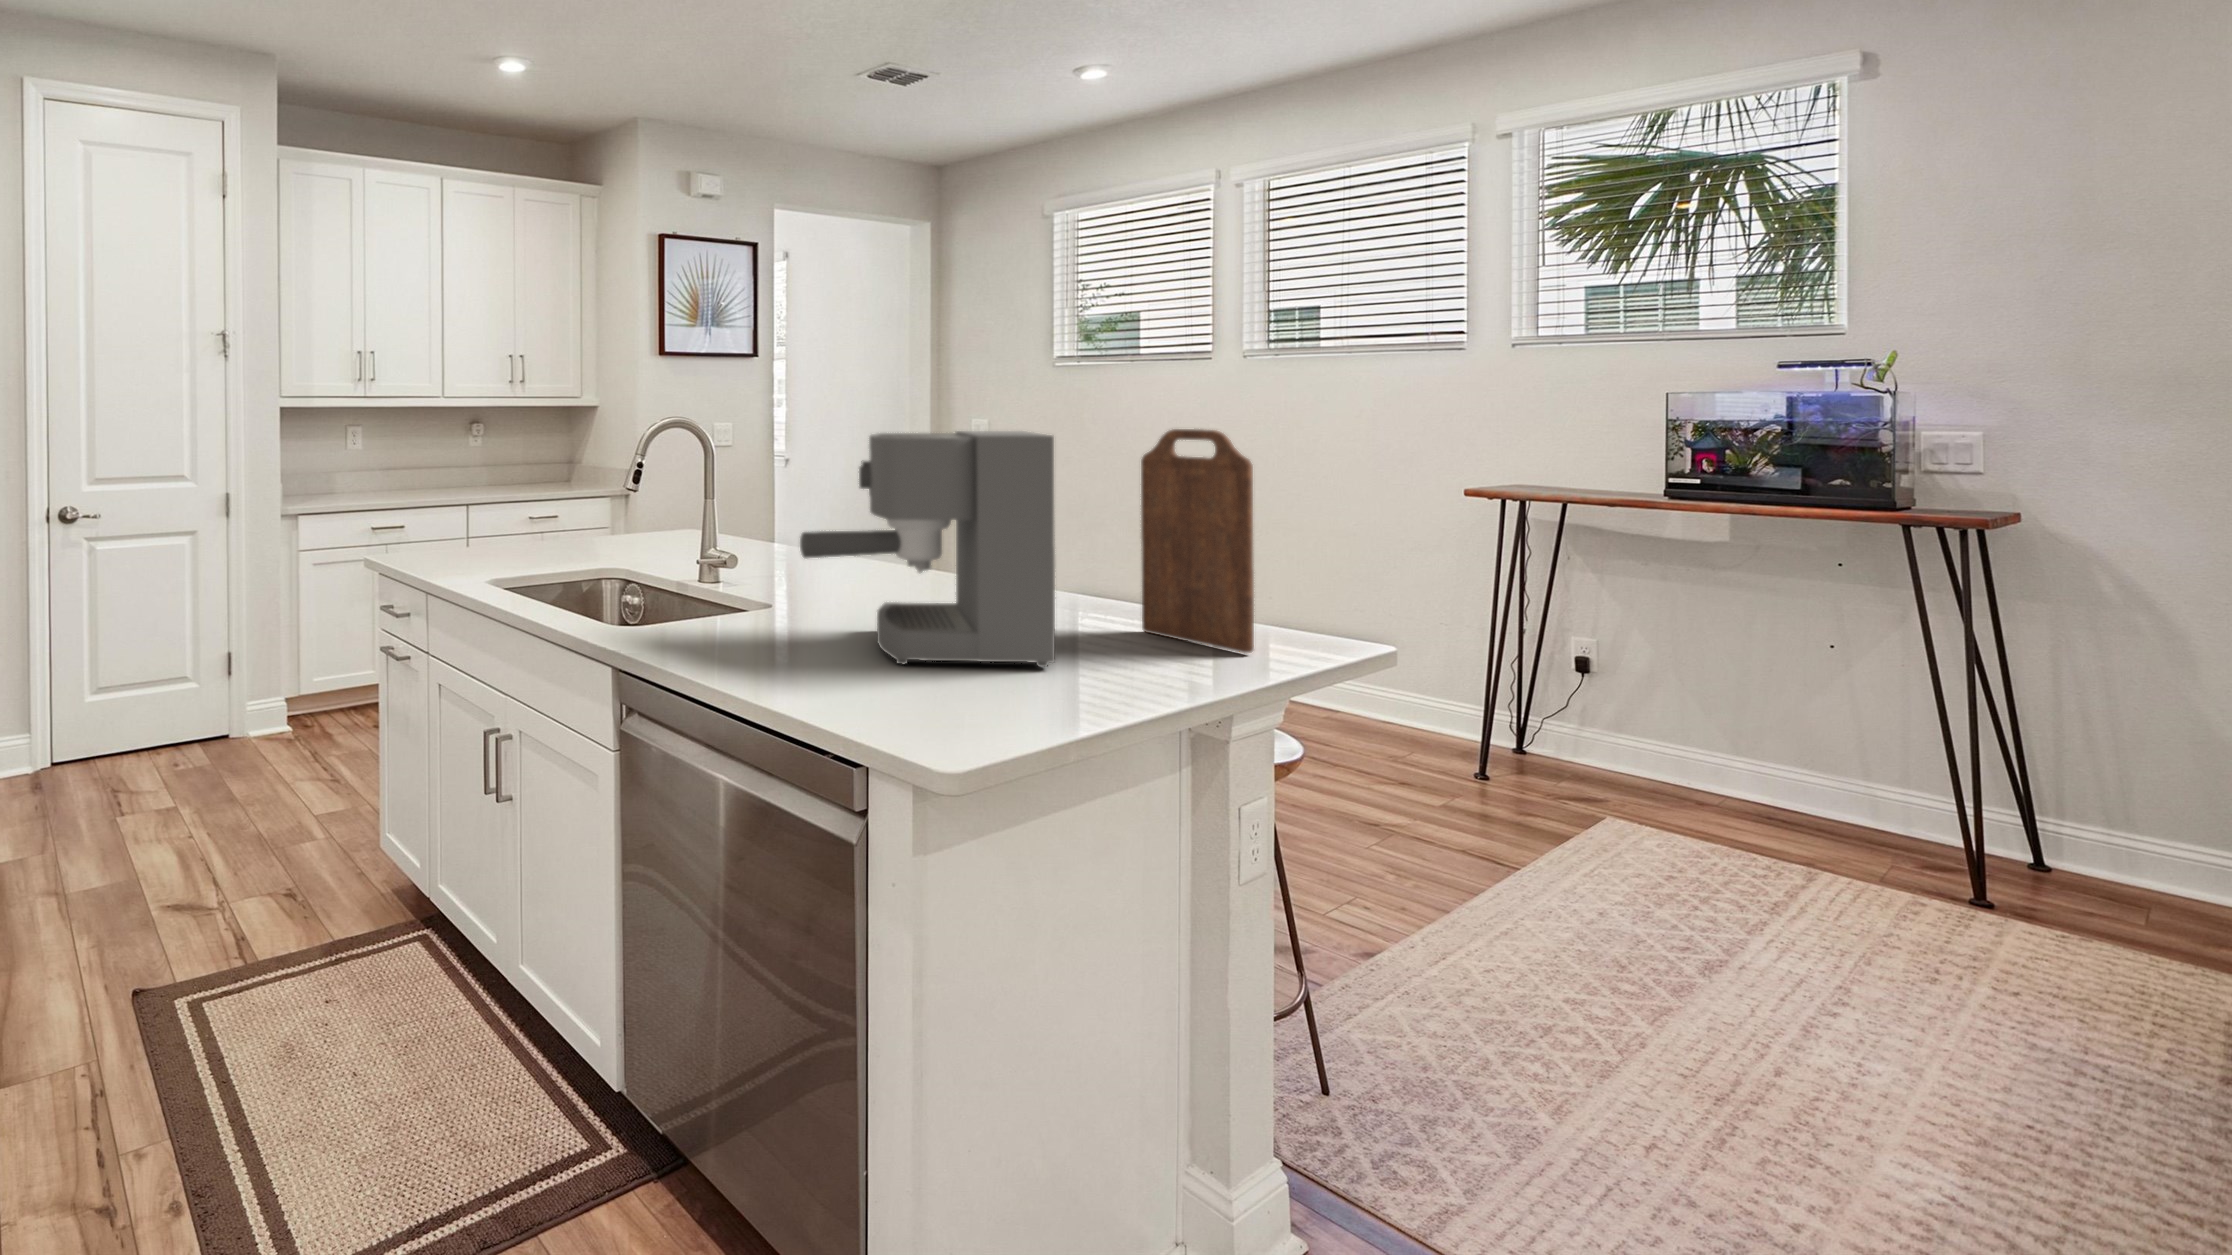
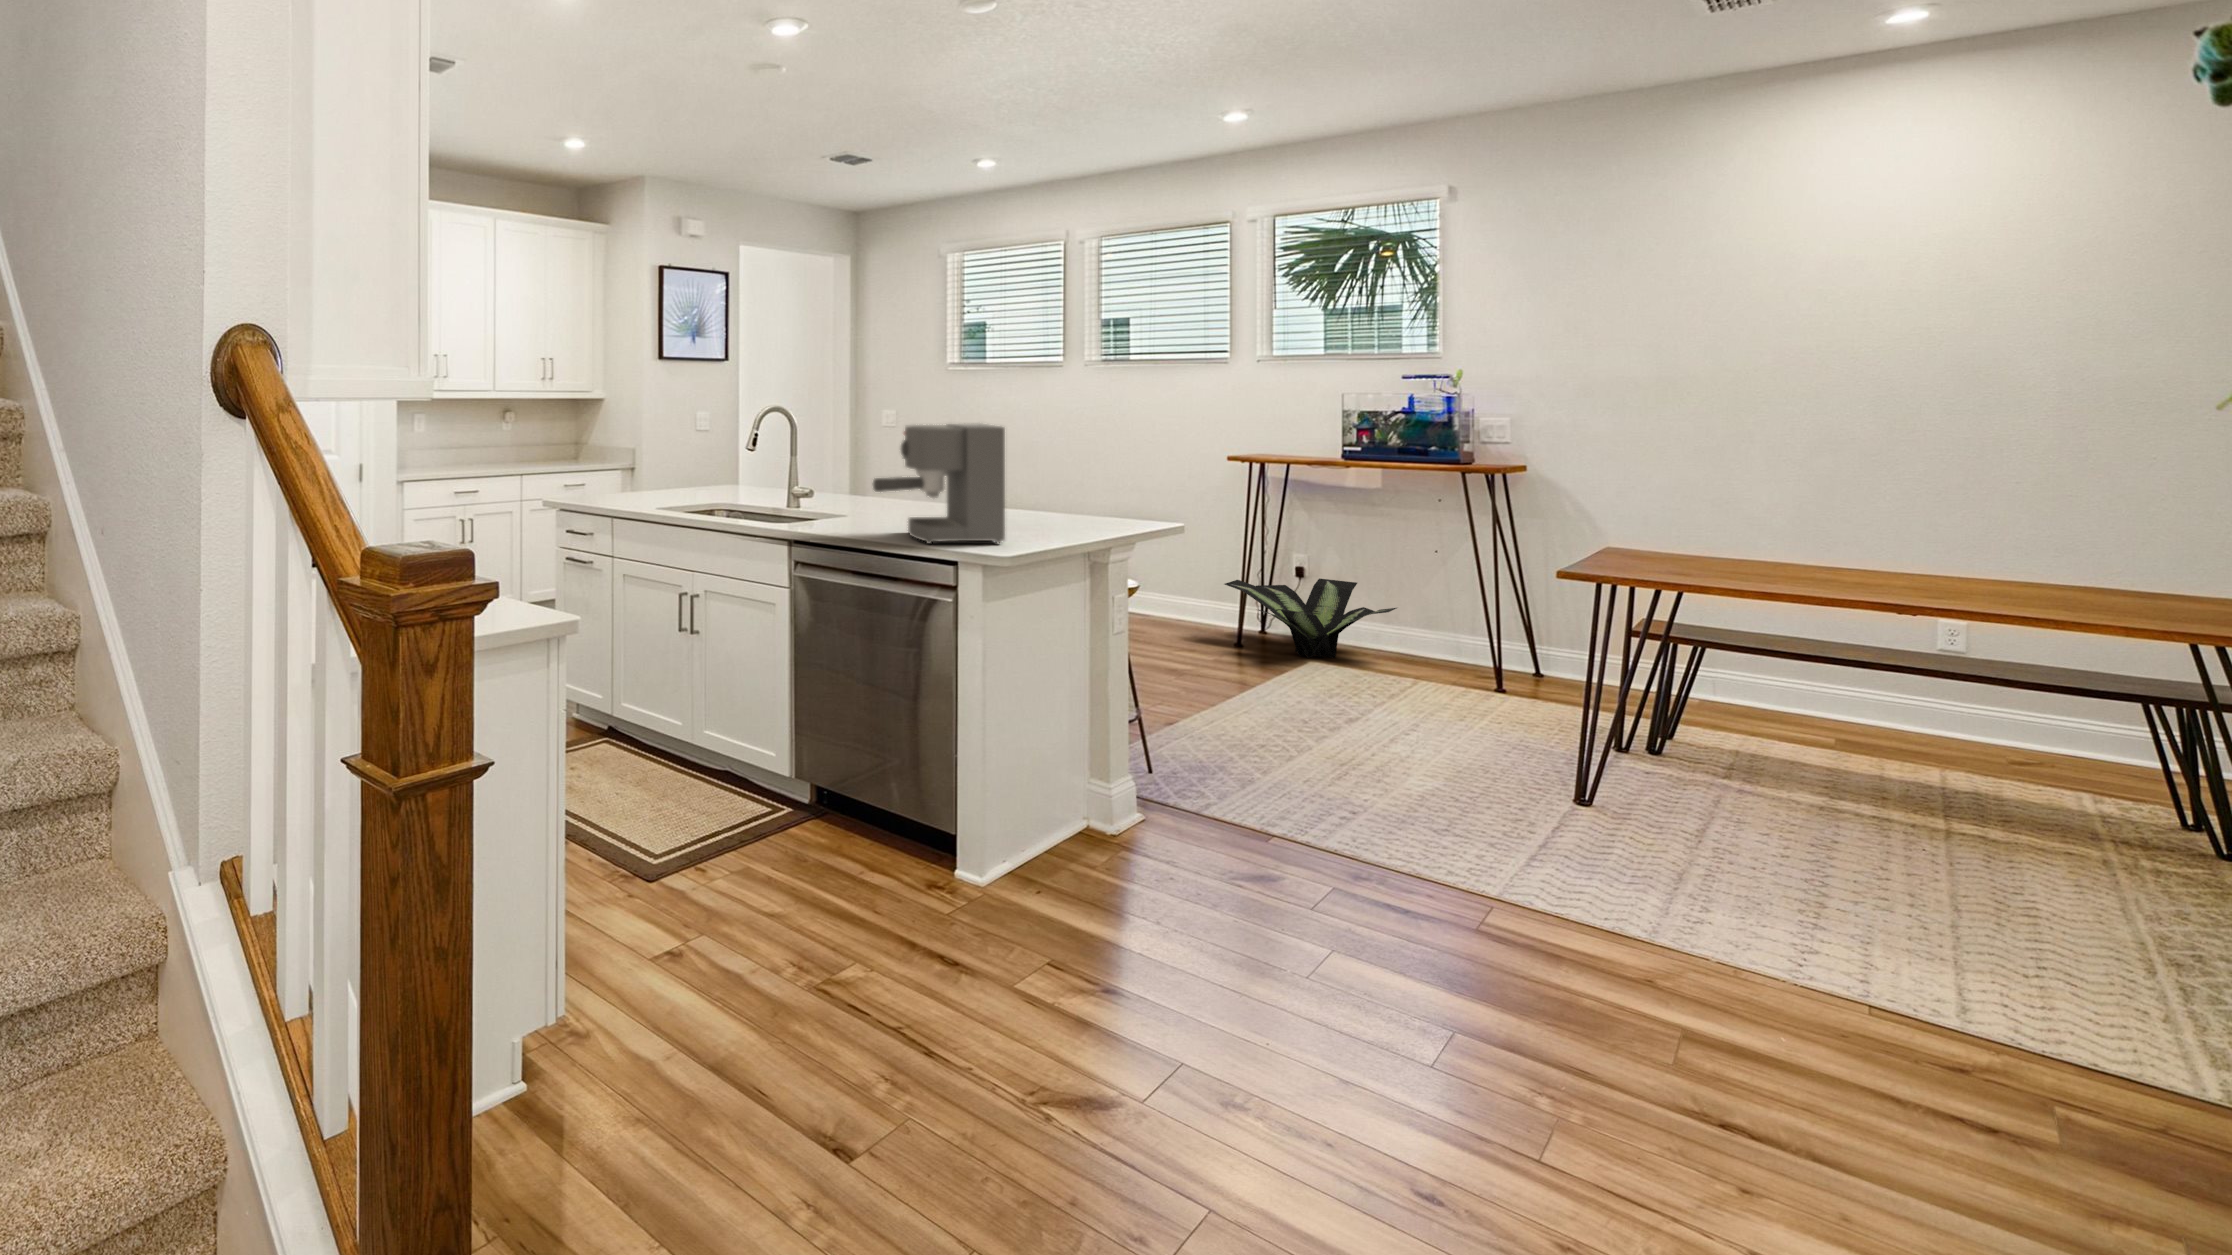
cutting board: present [1141,429,1254,653] -> none [1042,422,1100,537]
potted plant: none [1459,679,1769,816] -> present [1225,578,1397,658]

